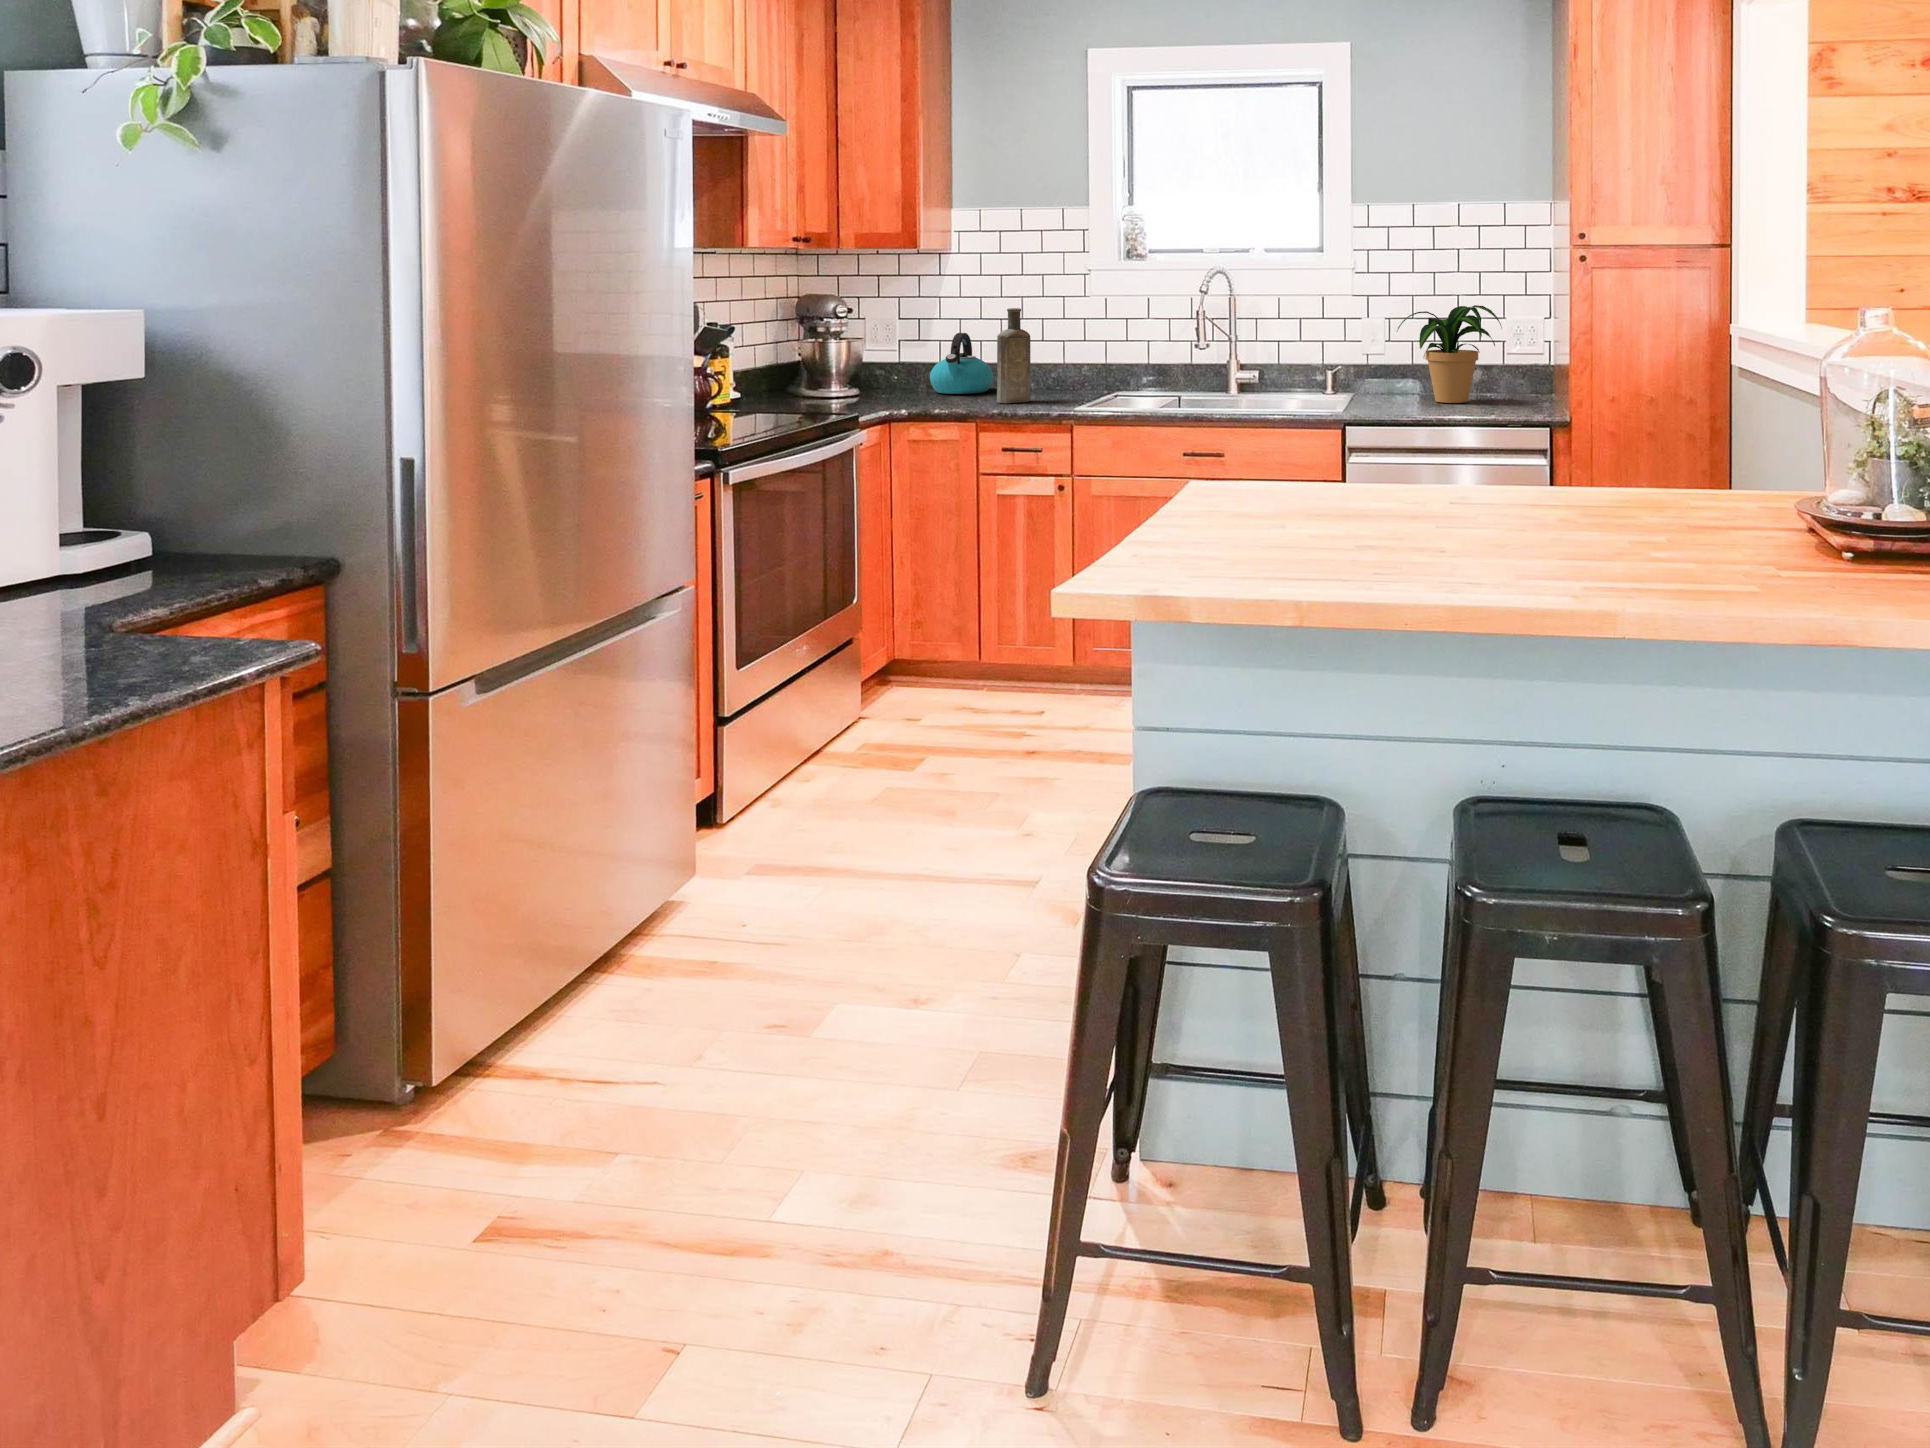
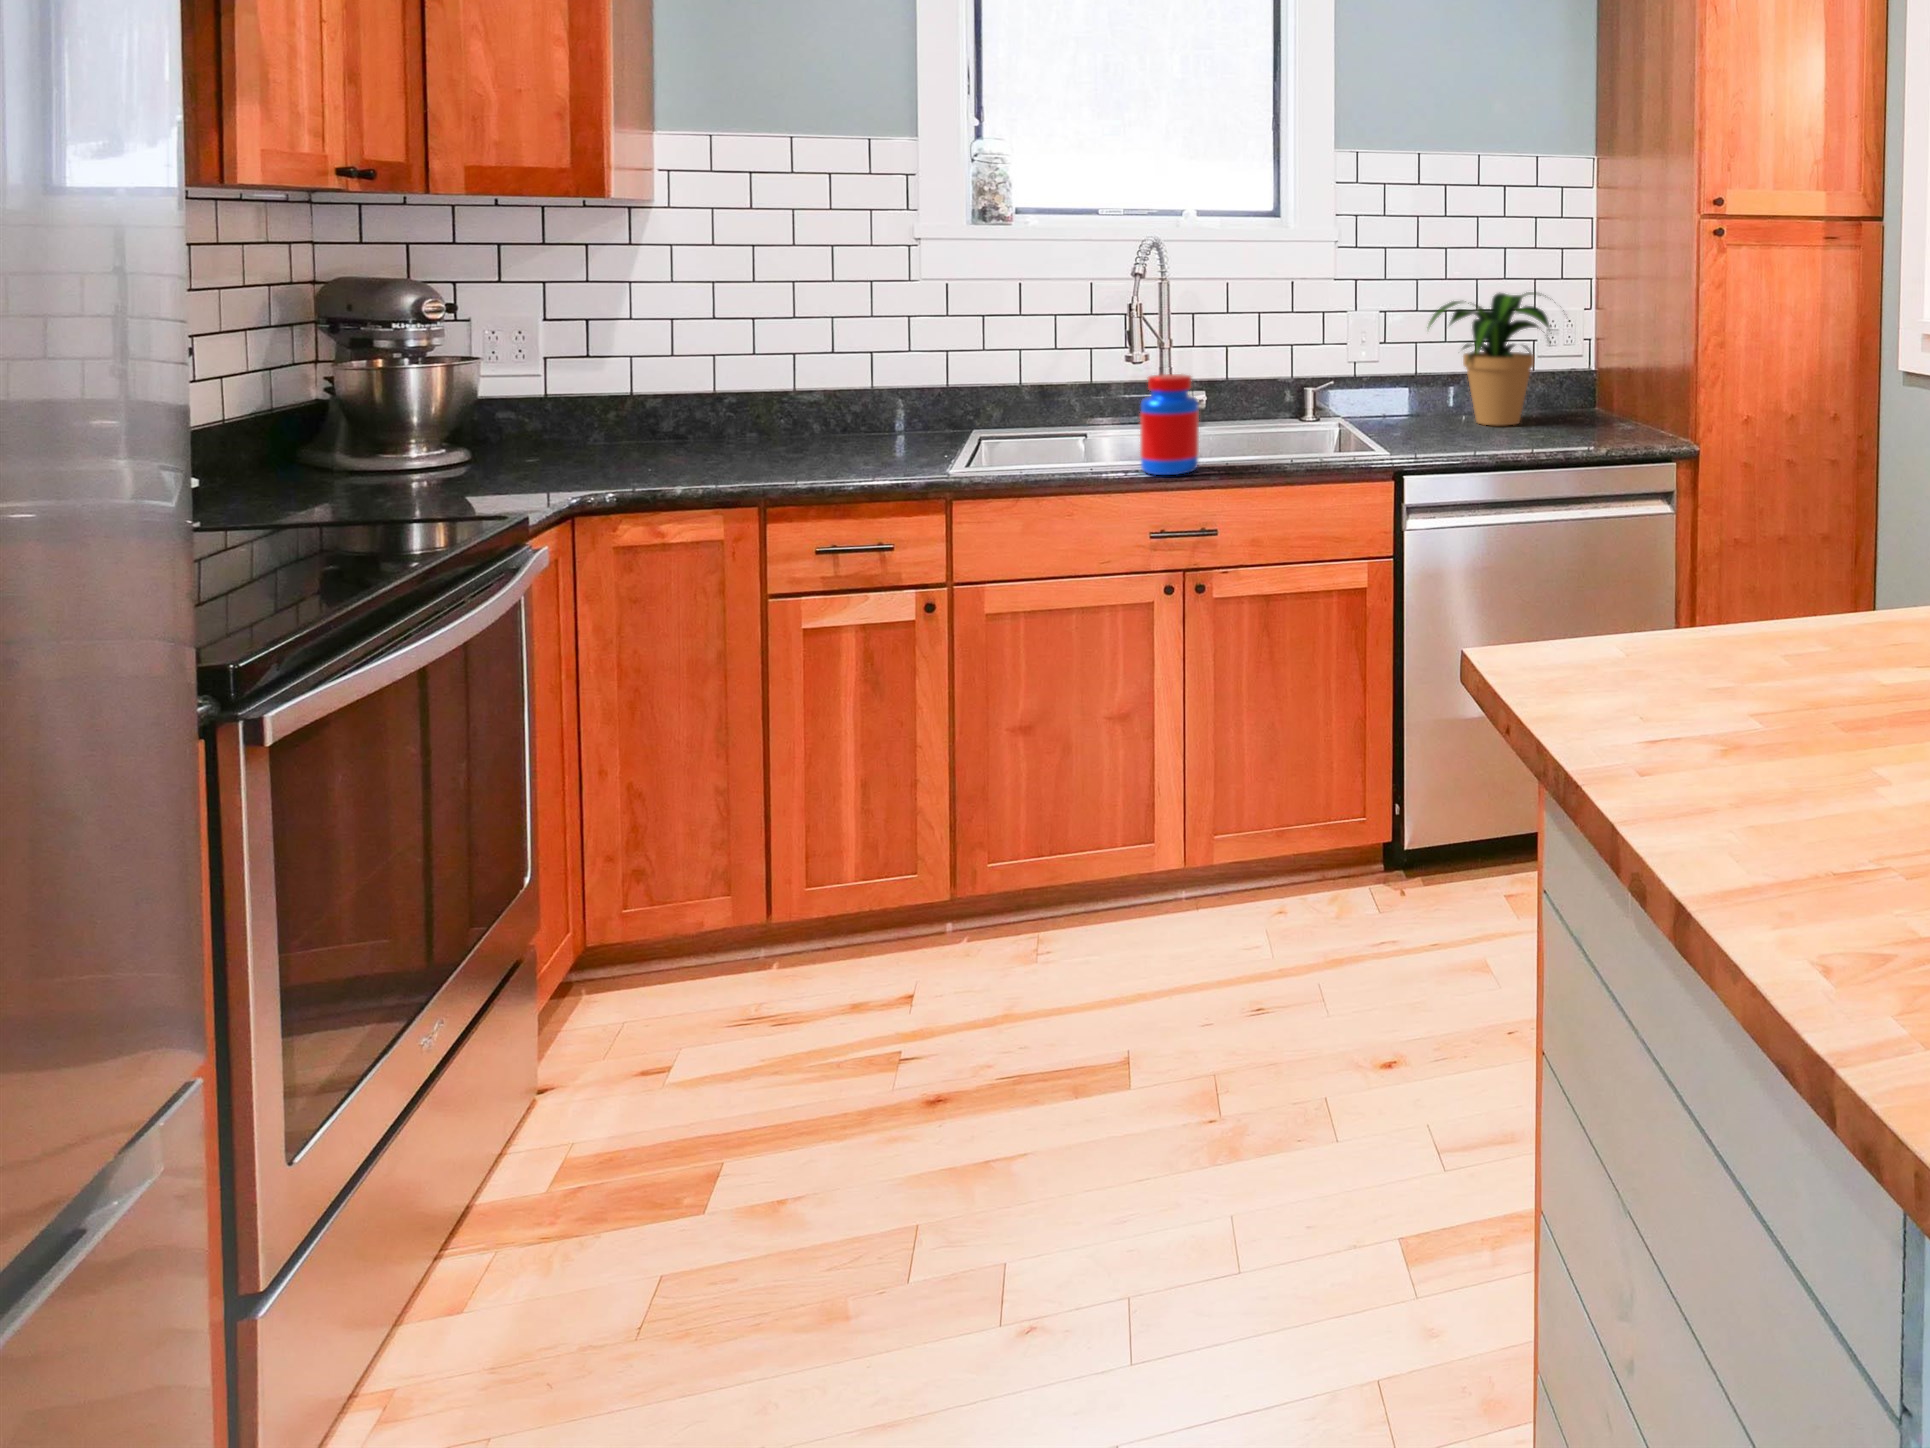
bottle: present [997,308,1031,403] -> none [774,303,851,468]
kettle: present [930,333,993,394] -> none [633,345,758,452]
jar: none [1174,354,1209,416] -> present [1140,374,1199,475]

